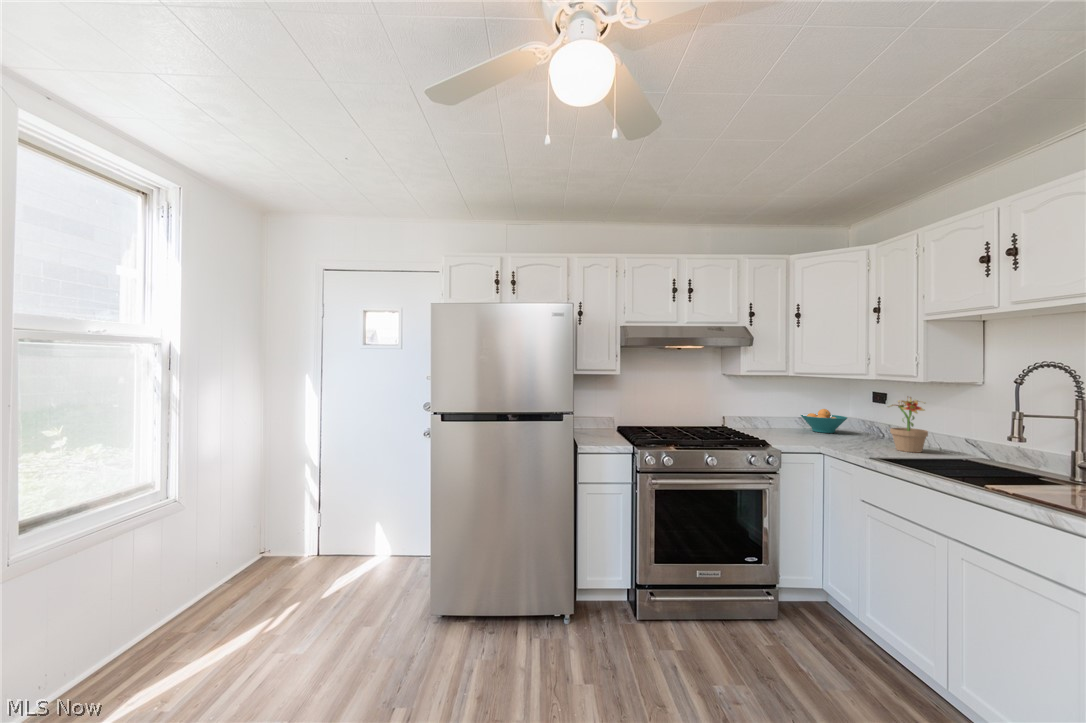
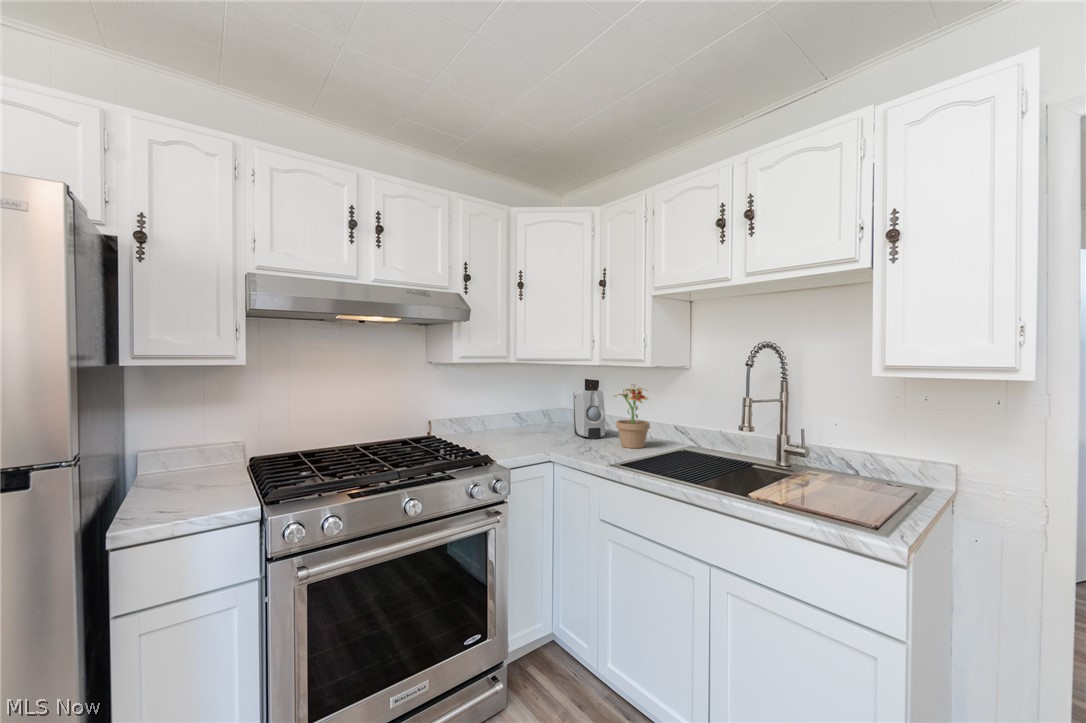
soap dispenser: none [853,401,884,443] -> present [573,391,605,439]
fruit bowl: present [801,409,847,433] -> none [518,402,565,430]

